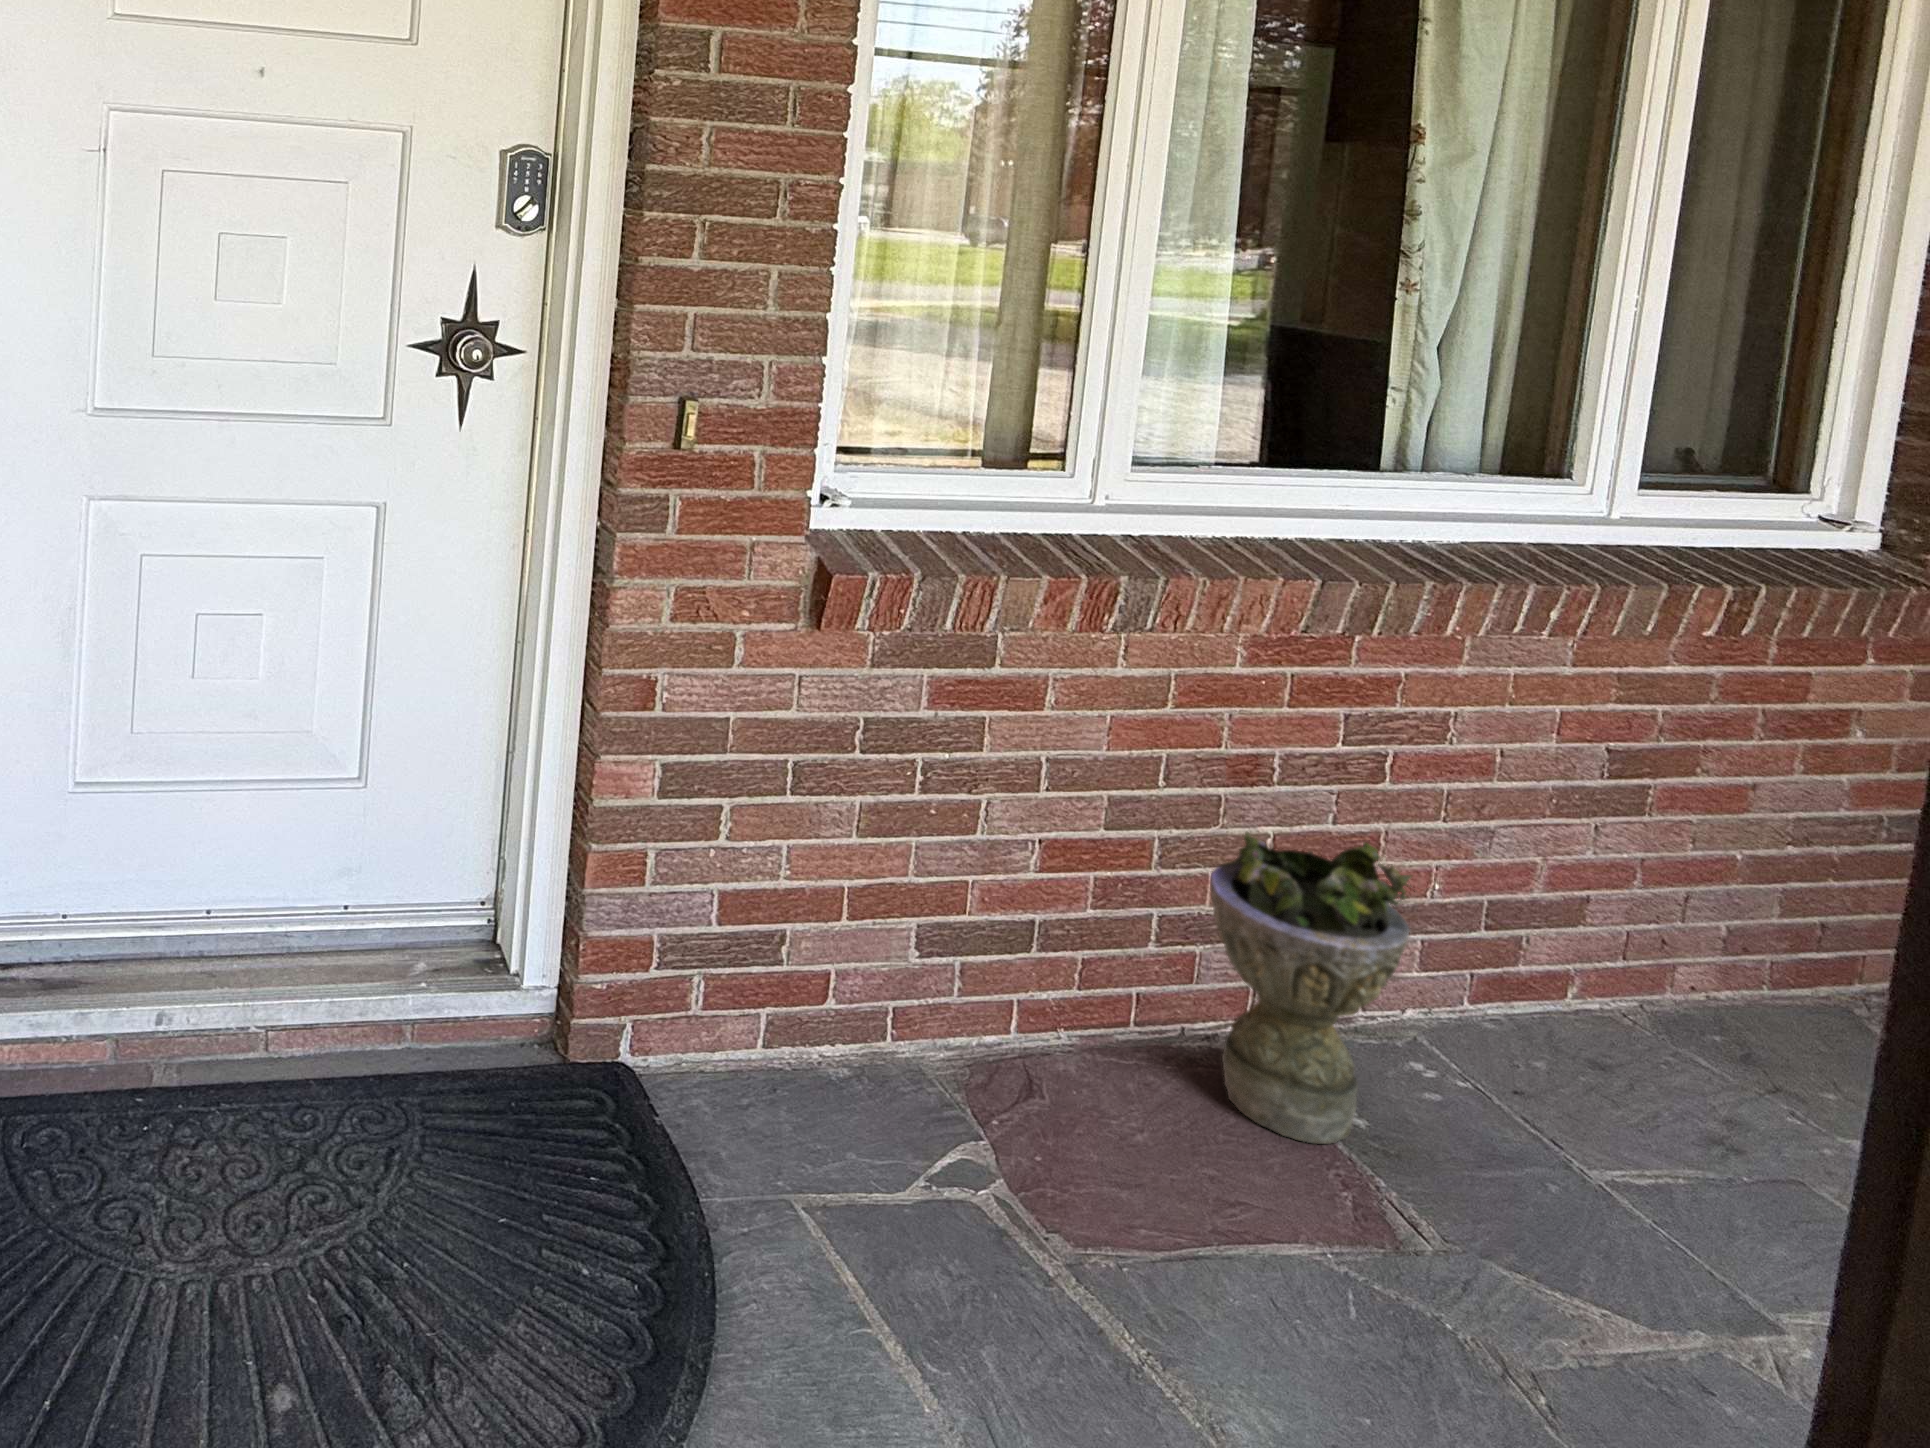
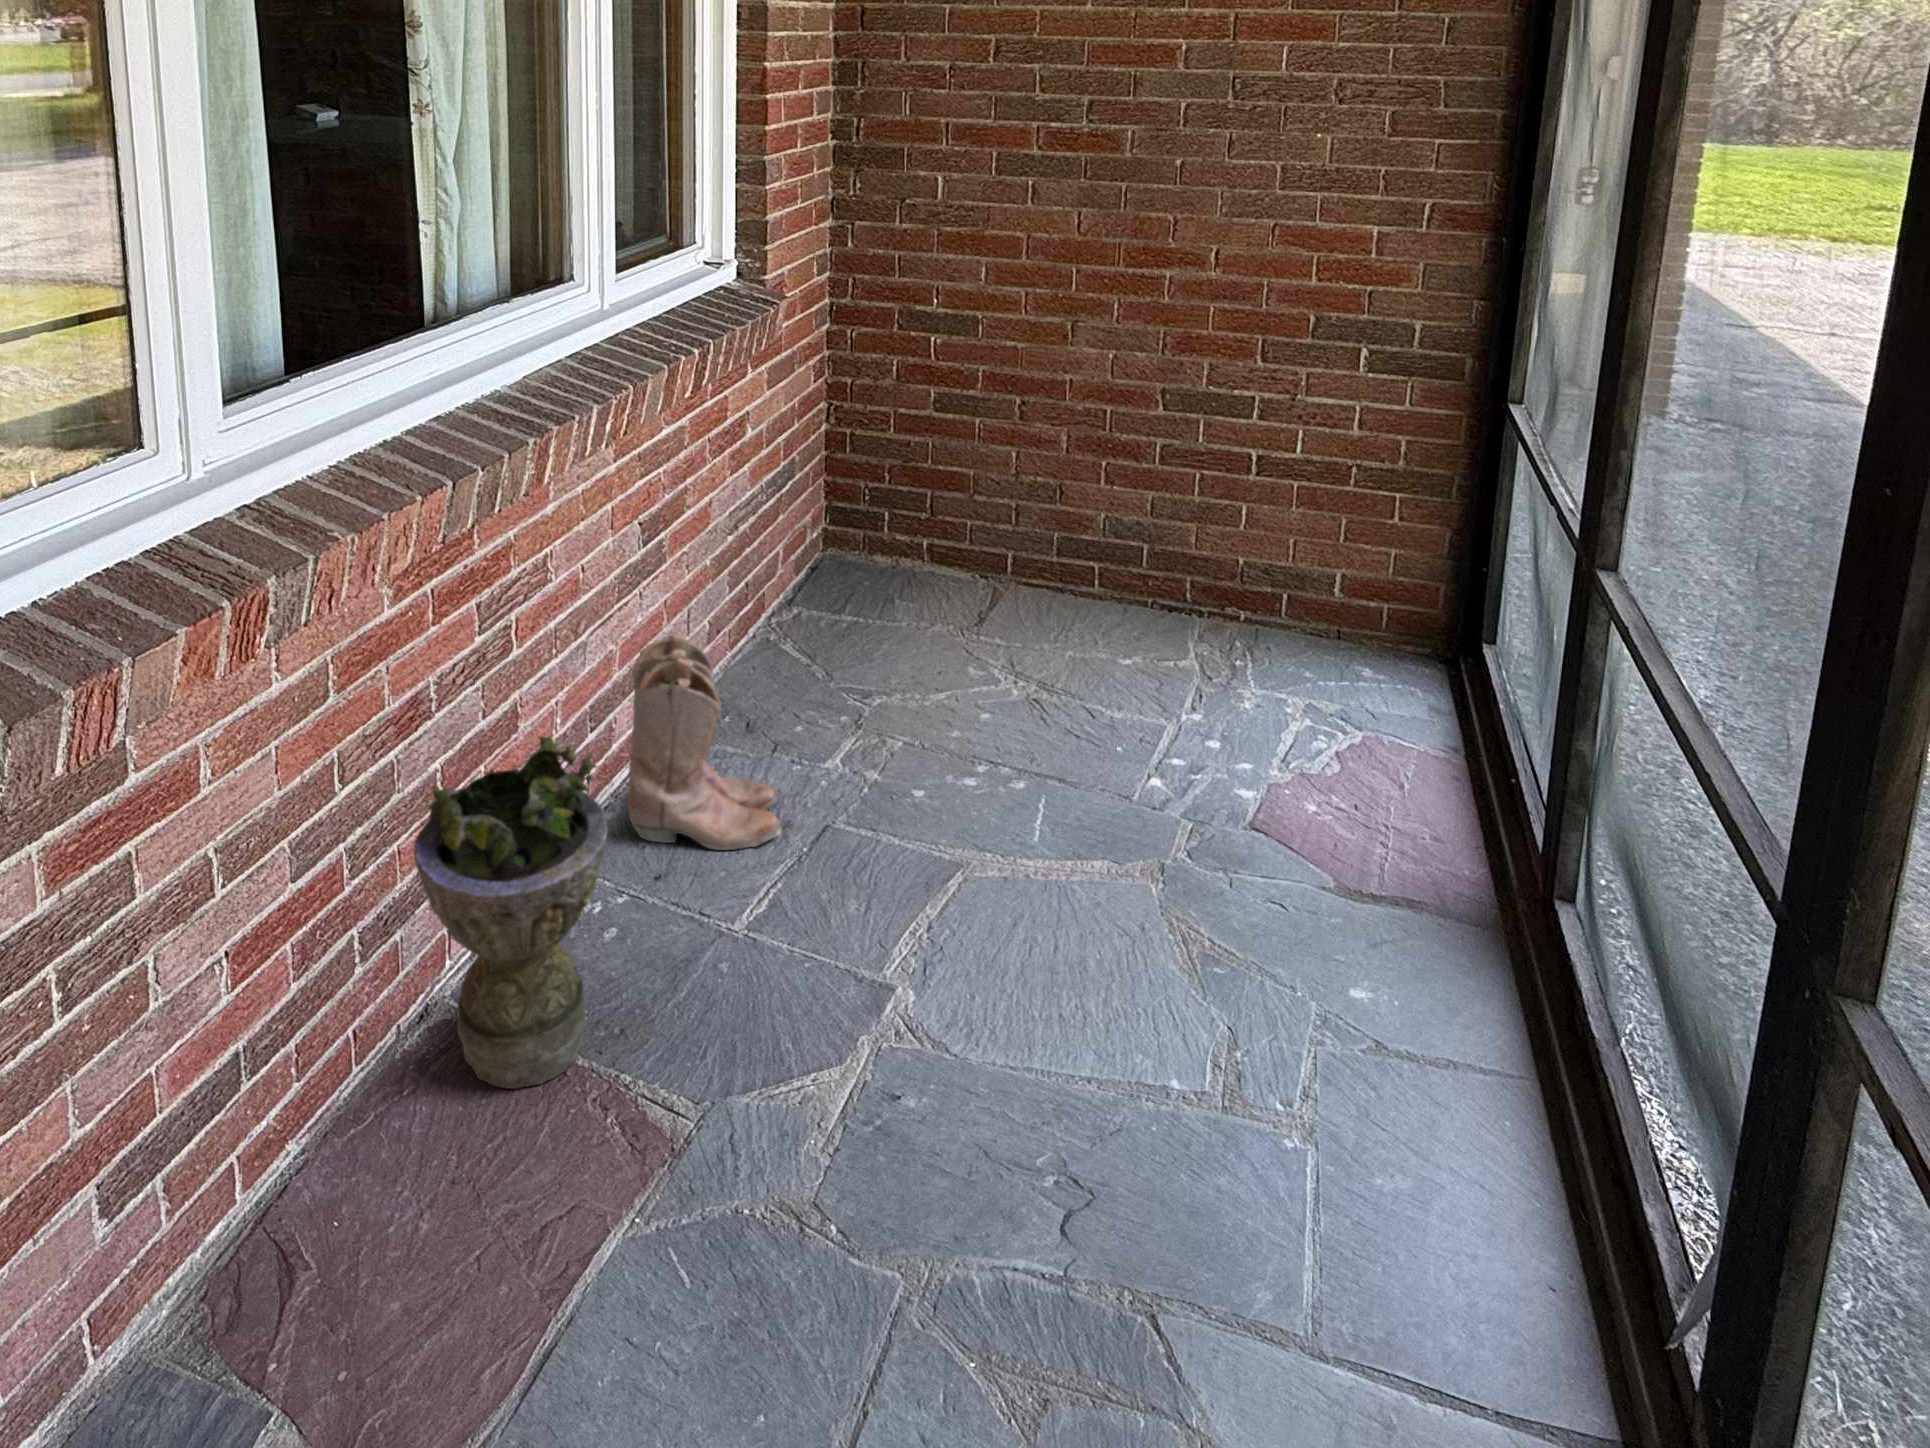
boots: none [1509,875,1740,1156] -> present [628,634,780,850]

